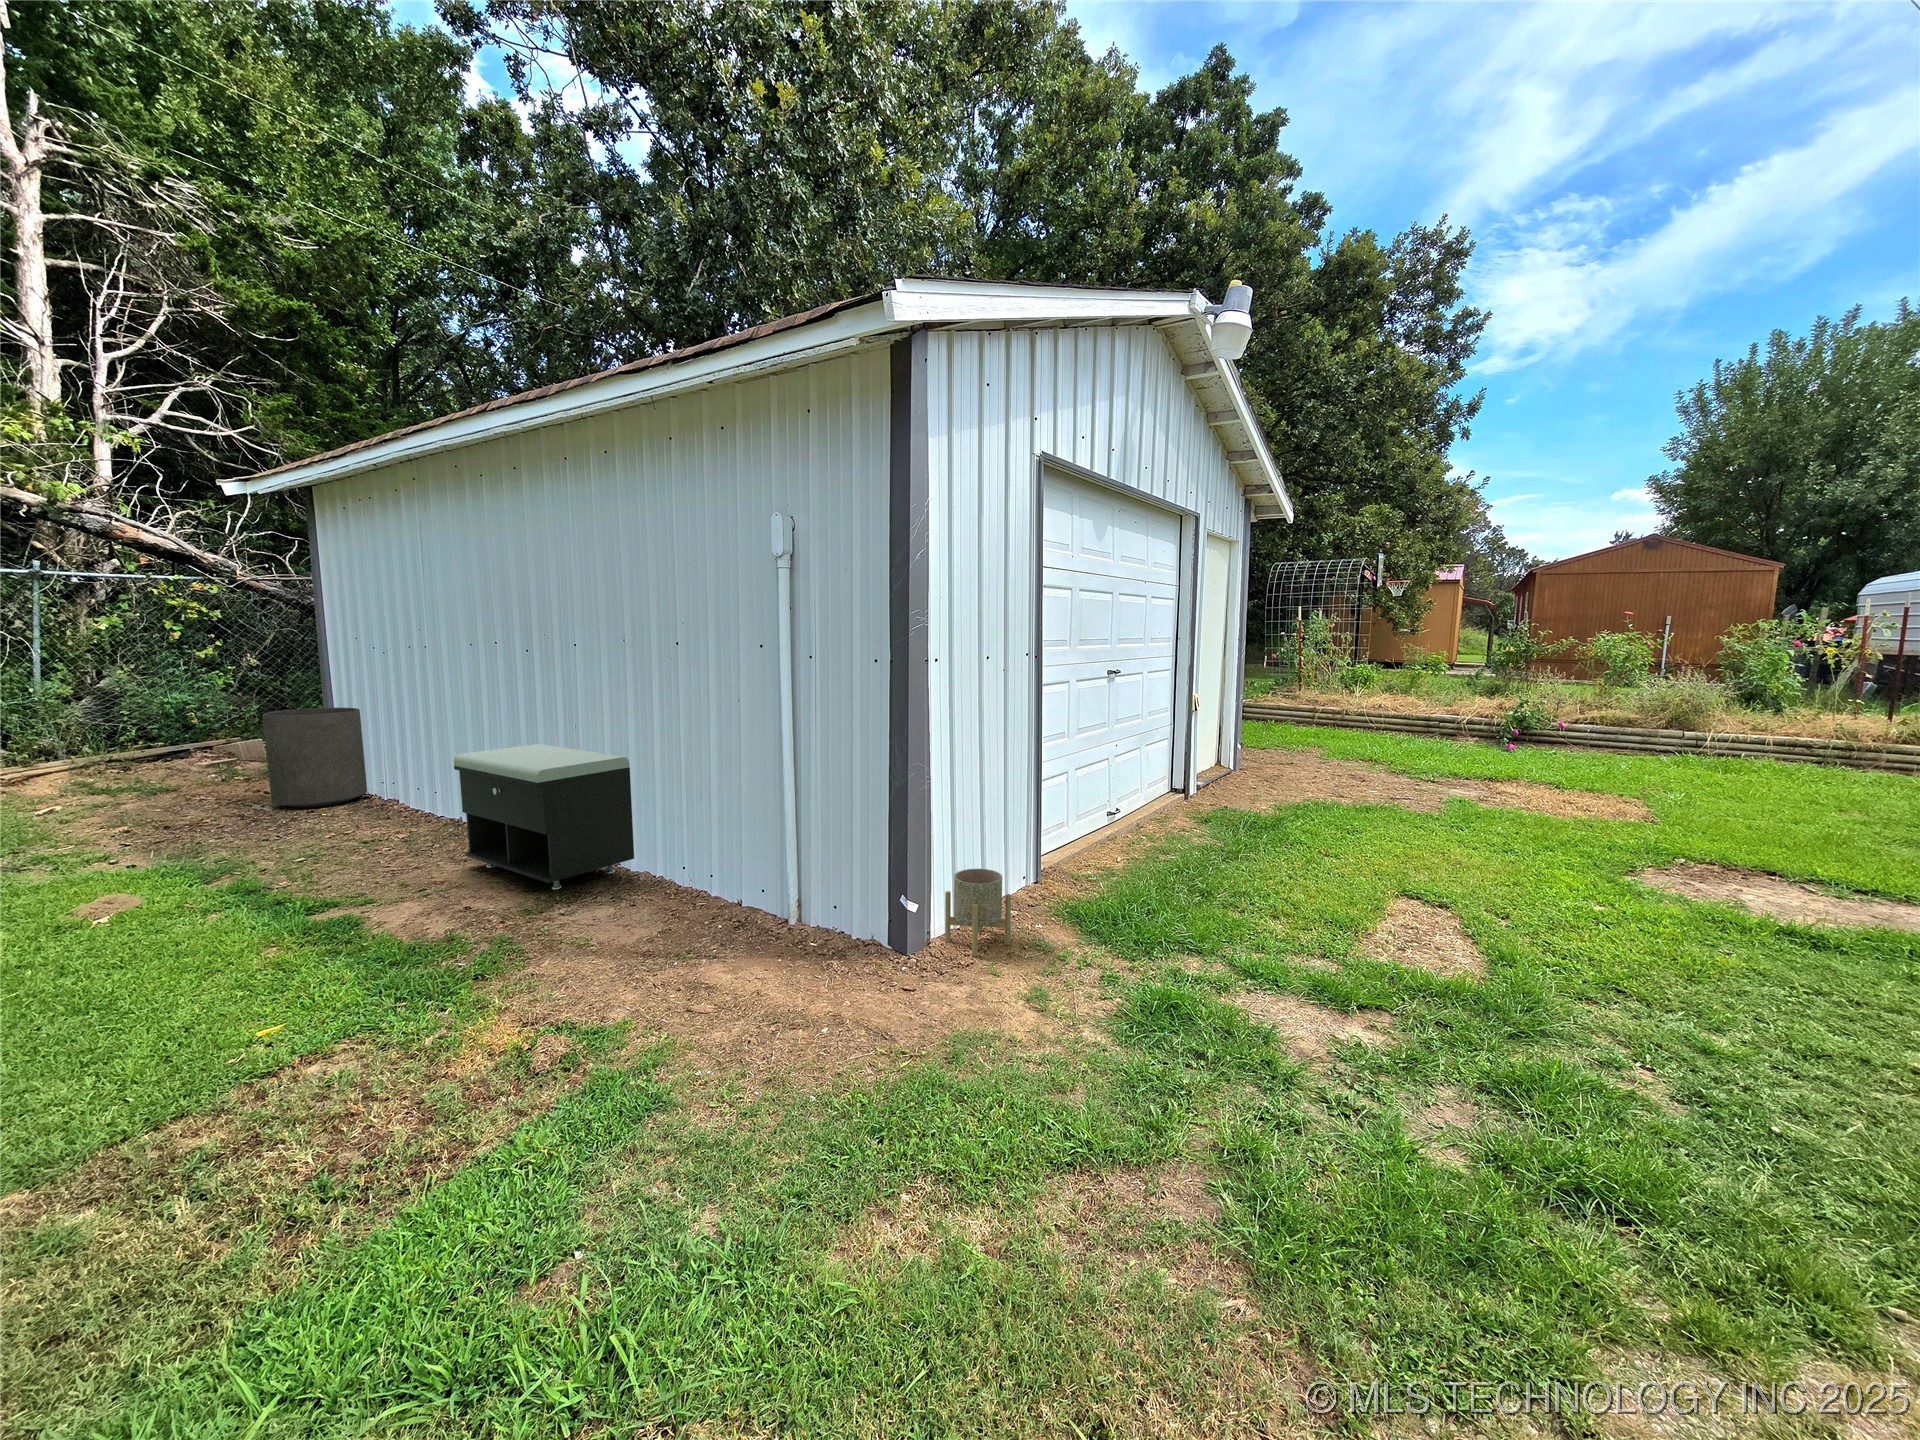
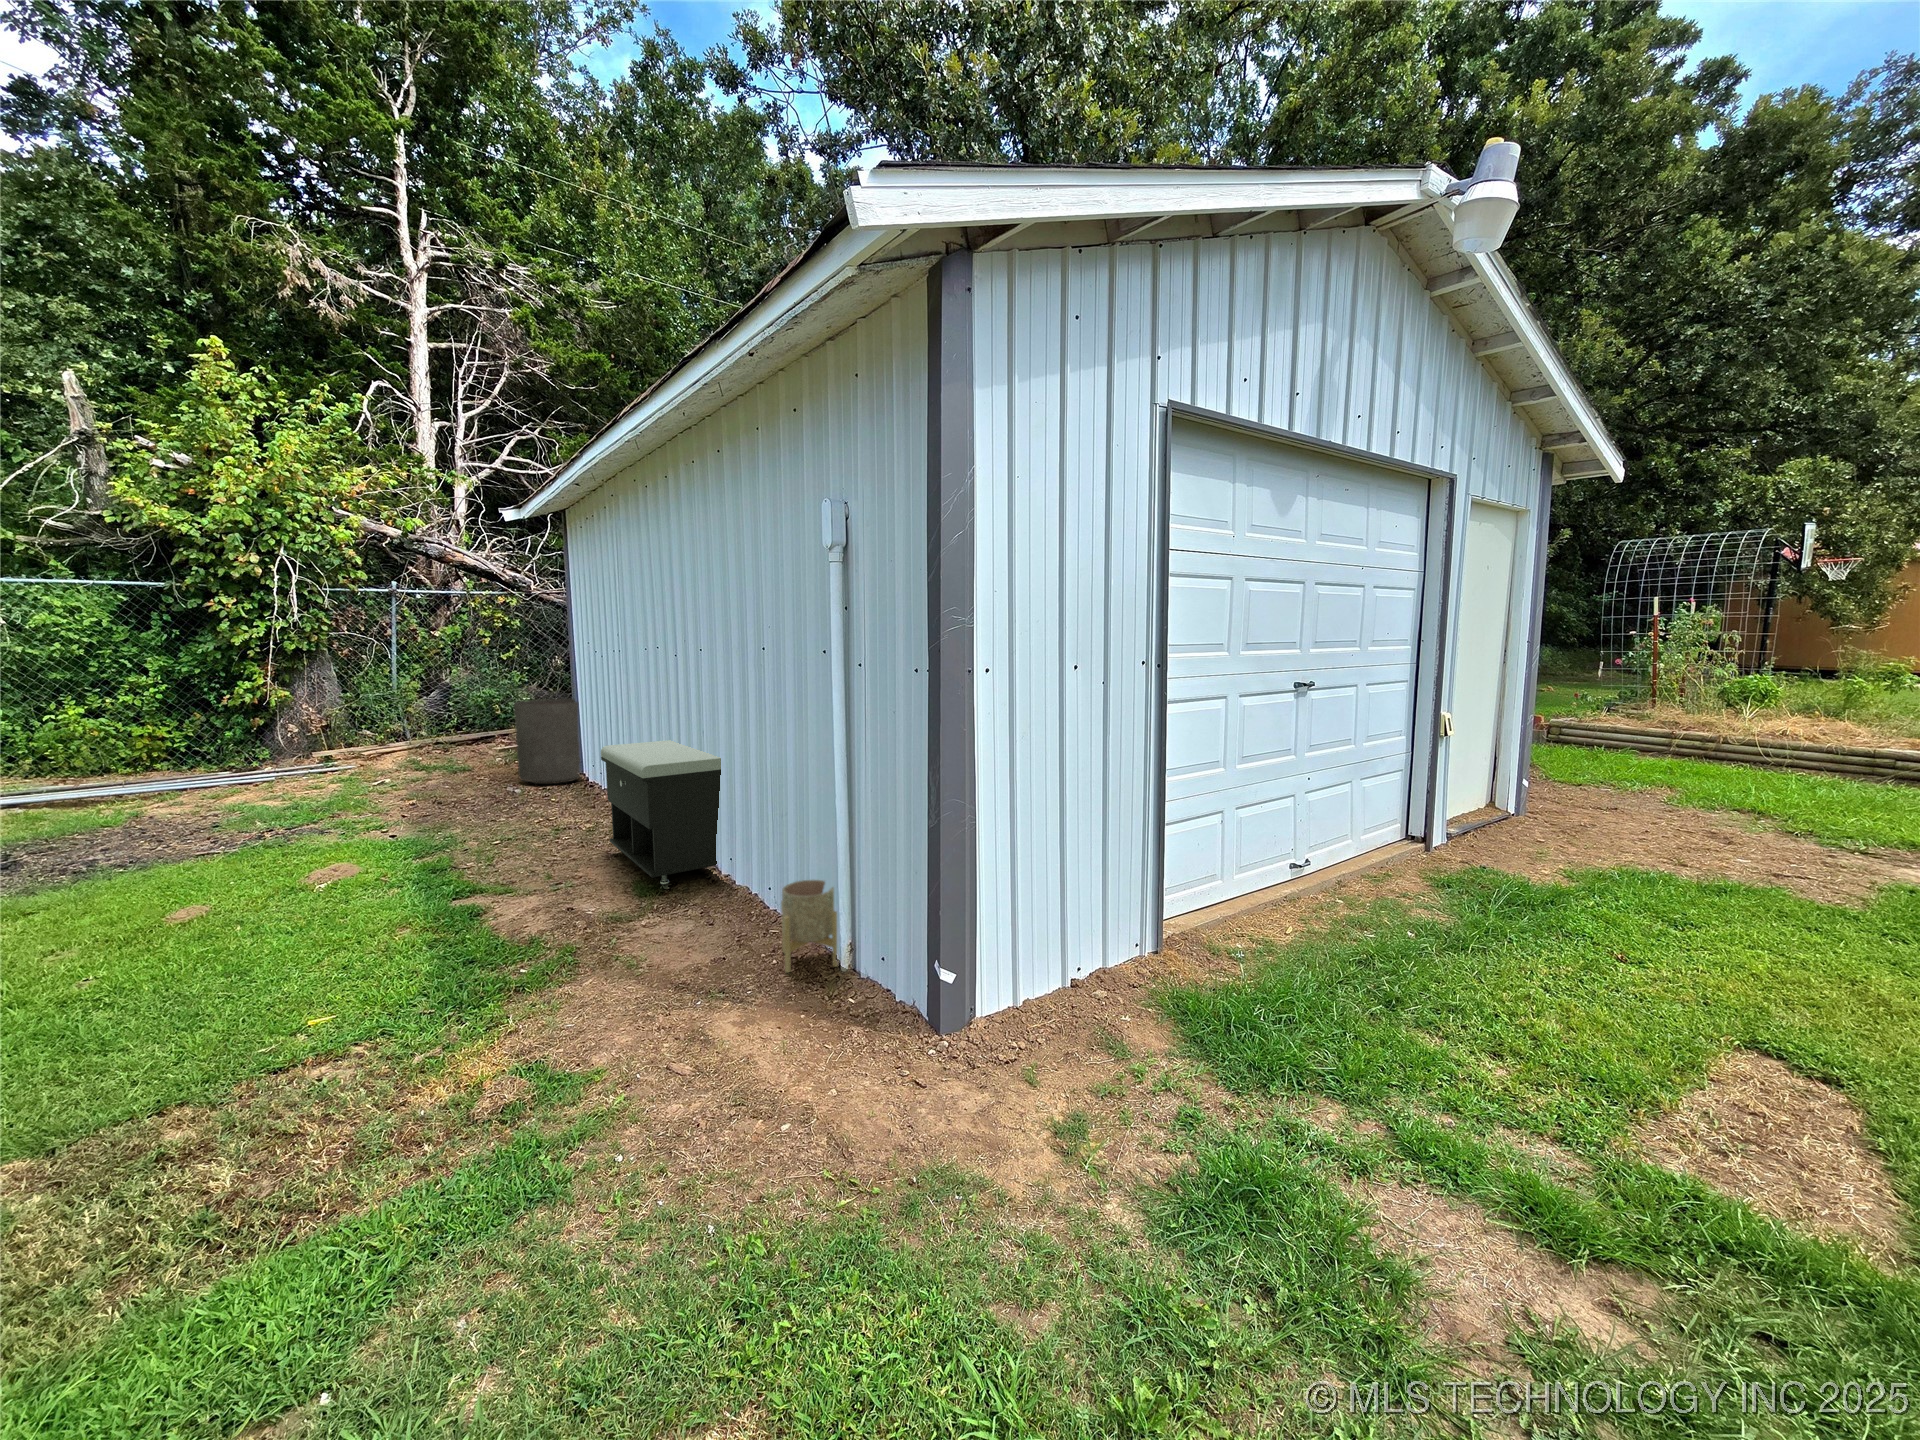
planter: present [945,869,1011,957] -> present [781,880,839,973]

